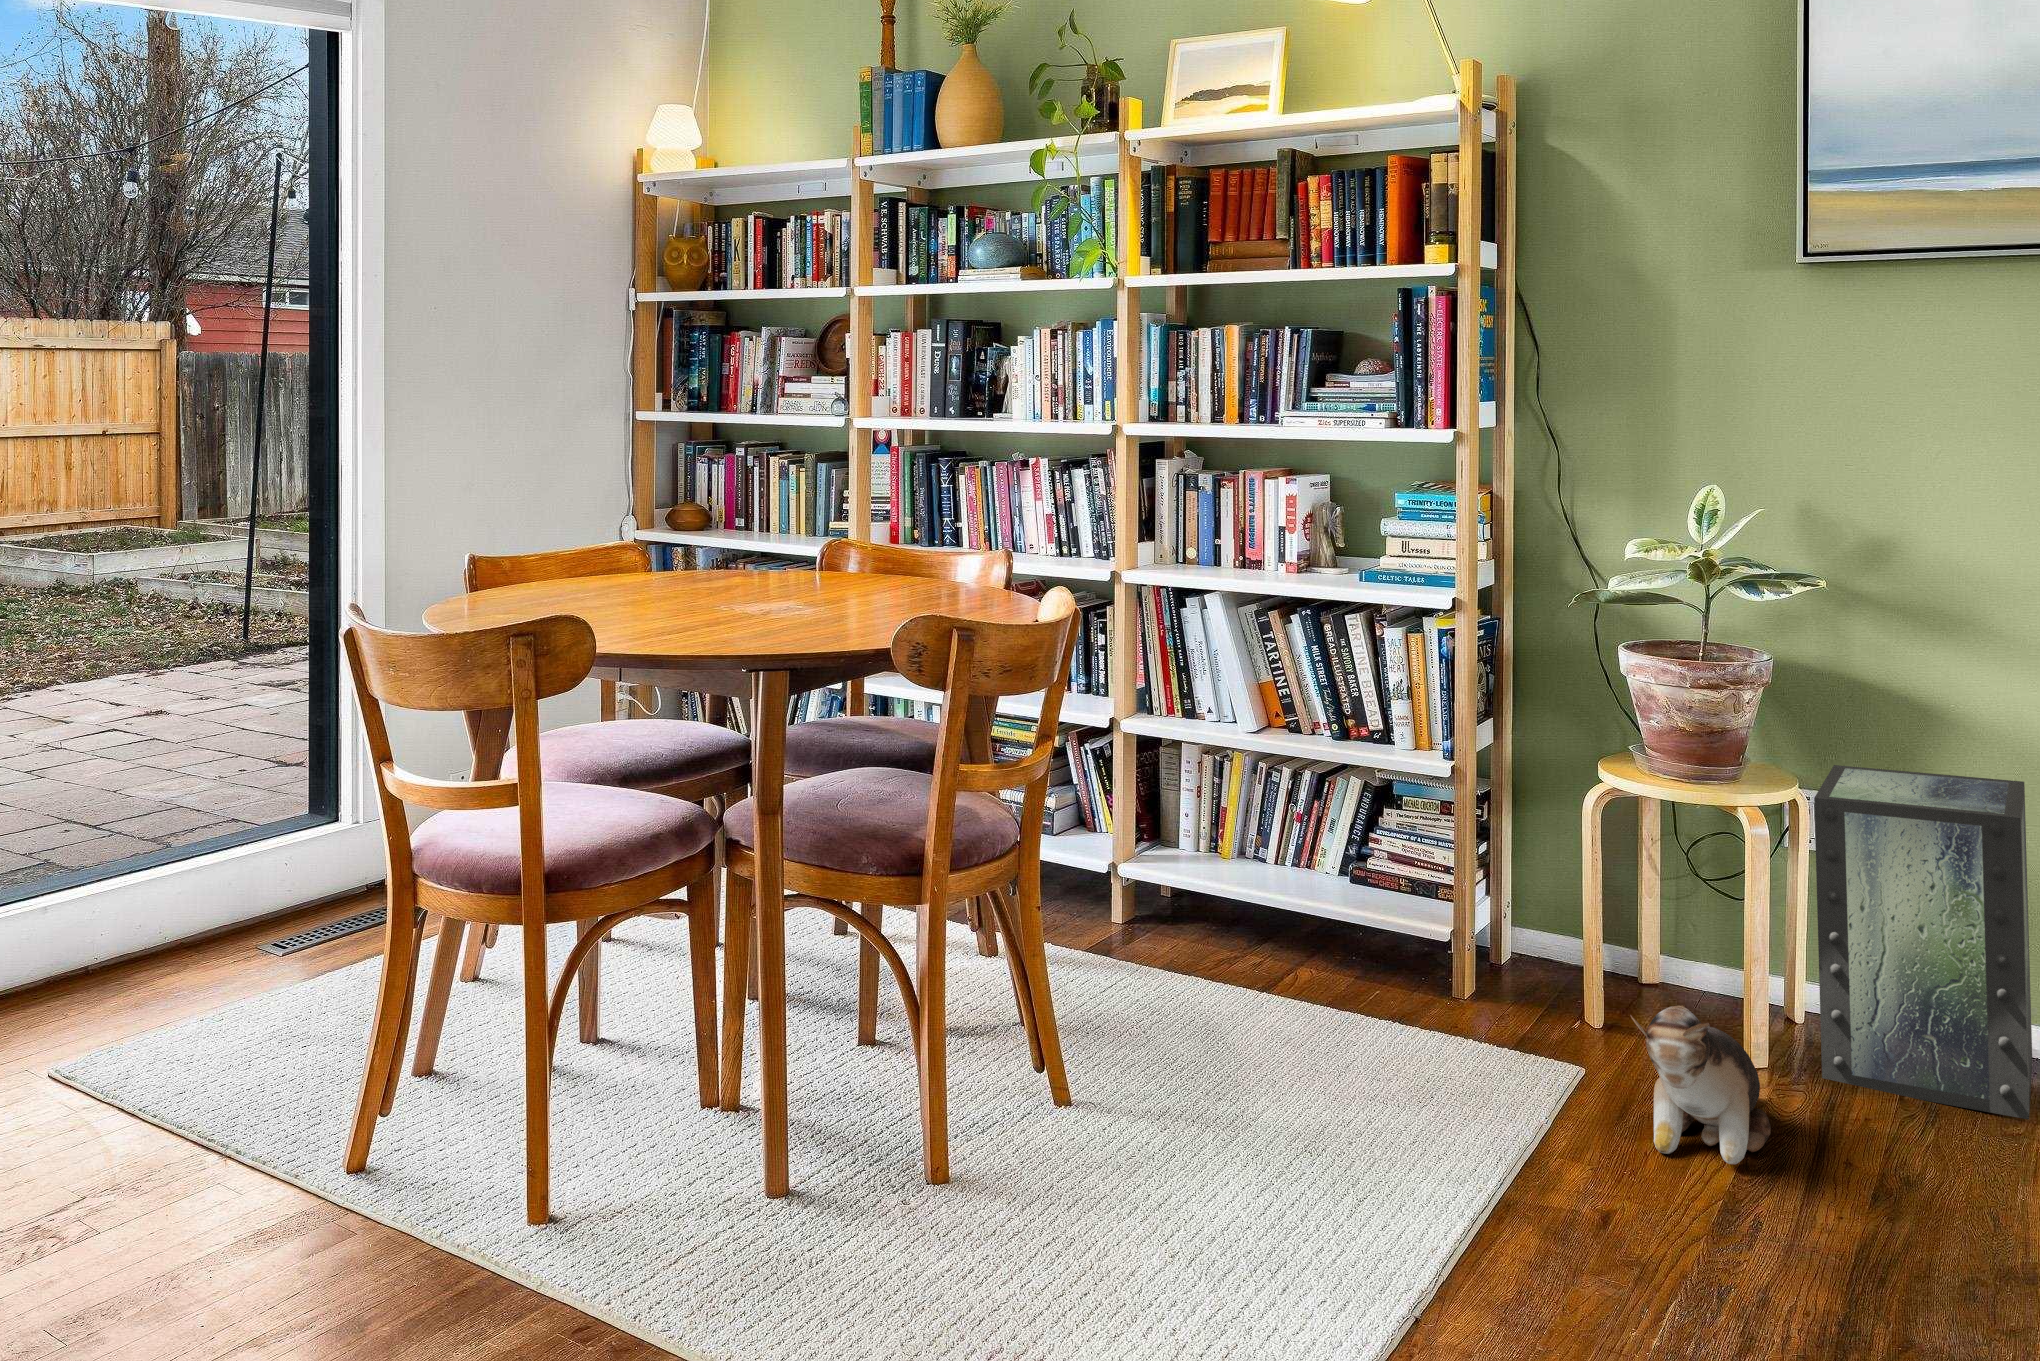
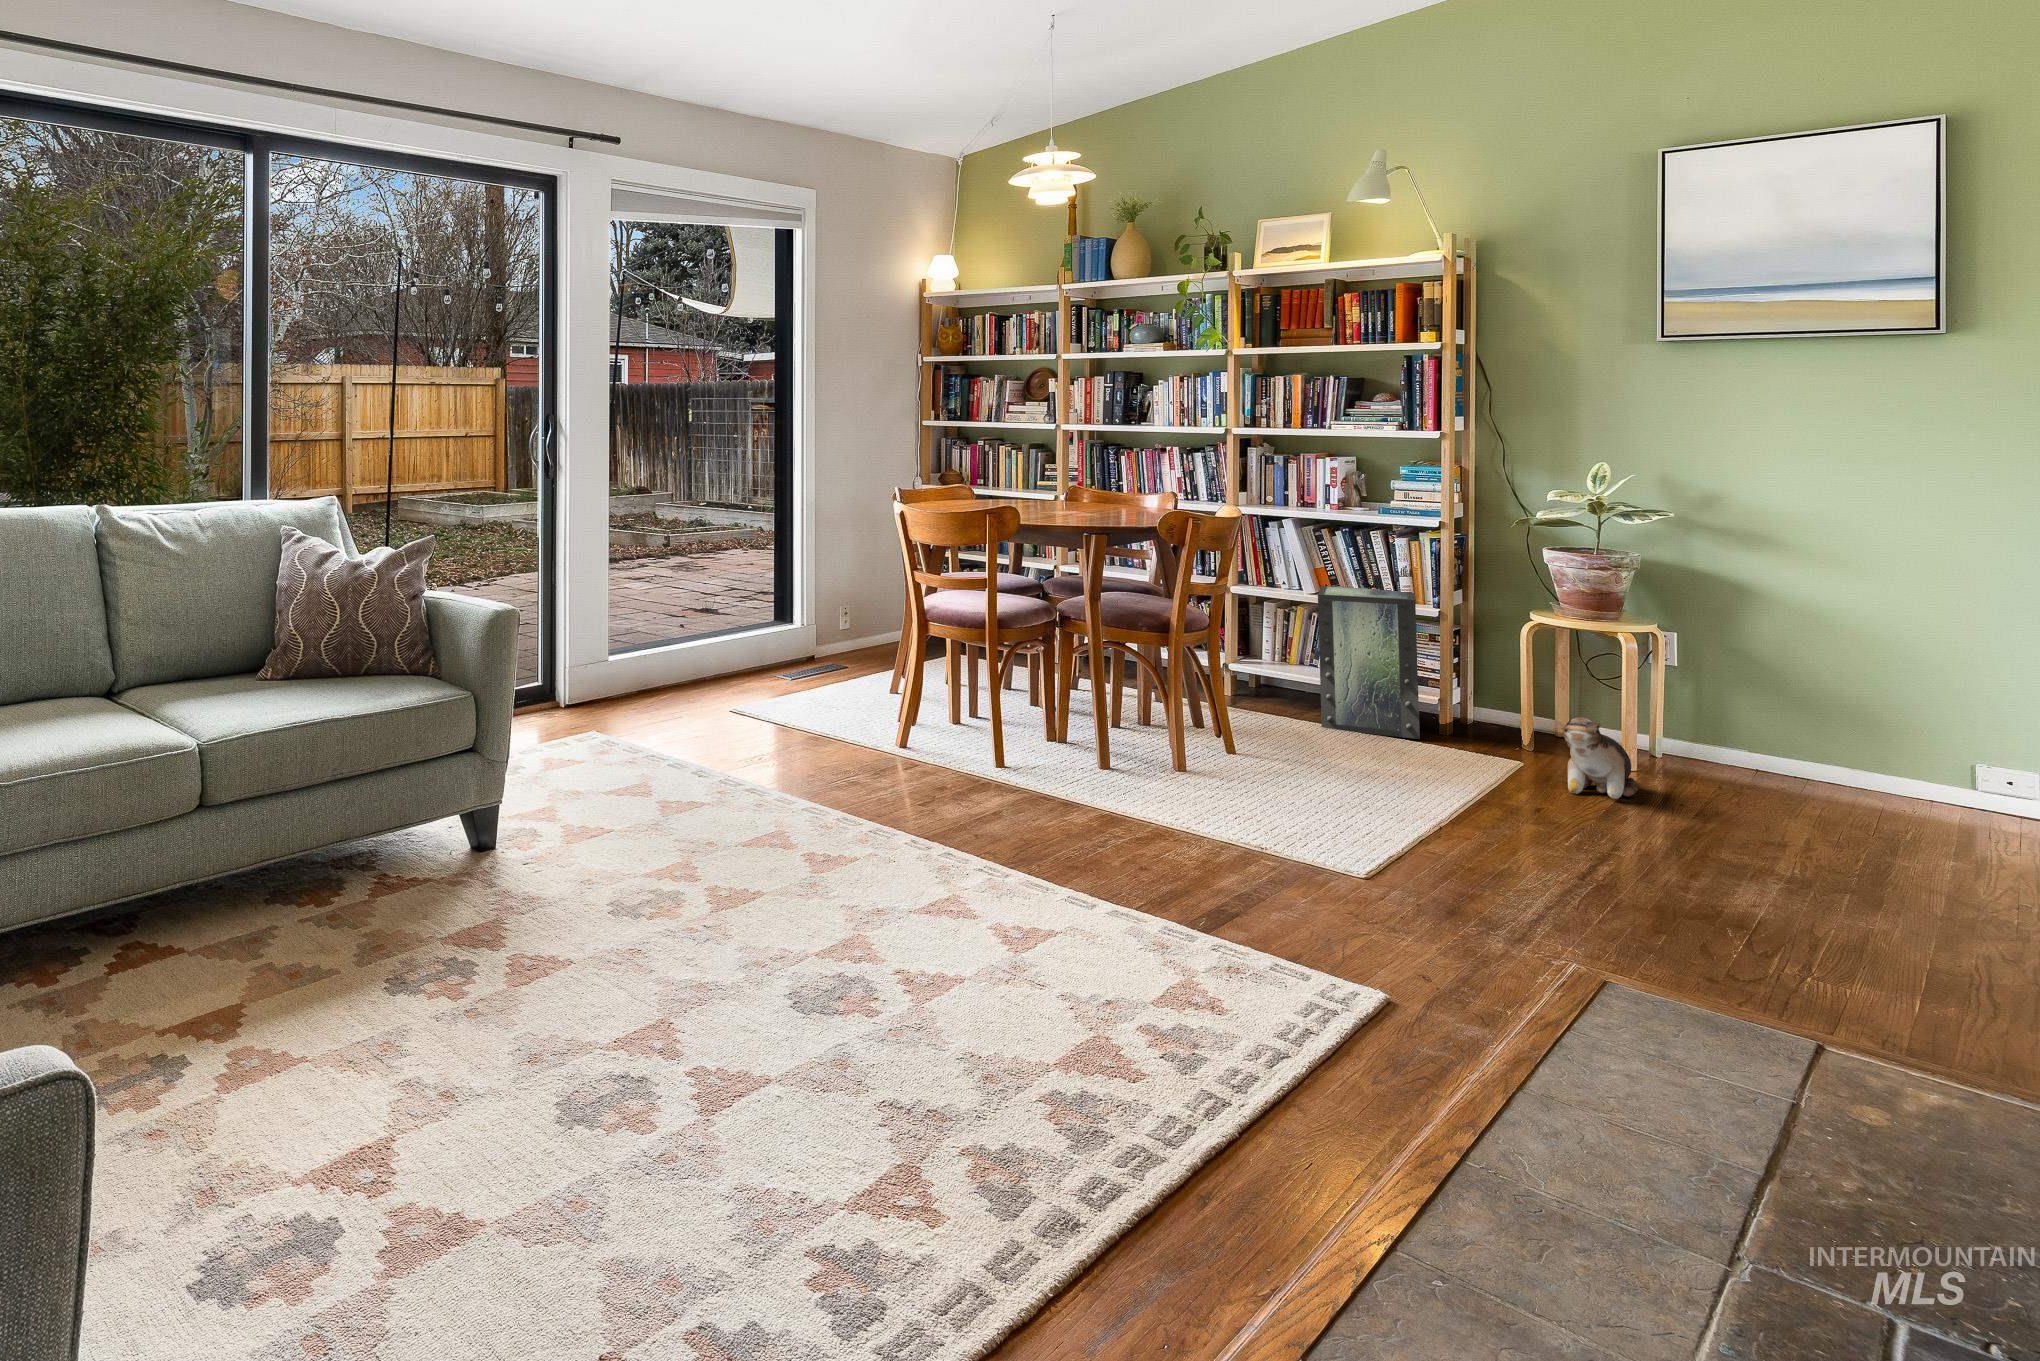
storage box: present [1814,765,2032,1119] -> present [1318,586,1420,739]

